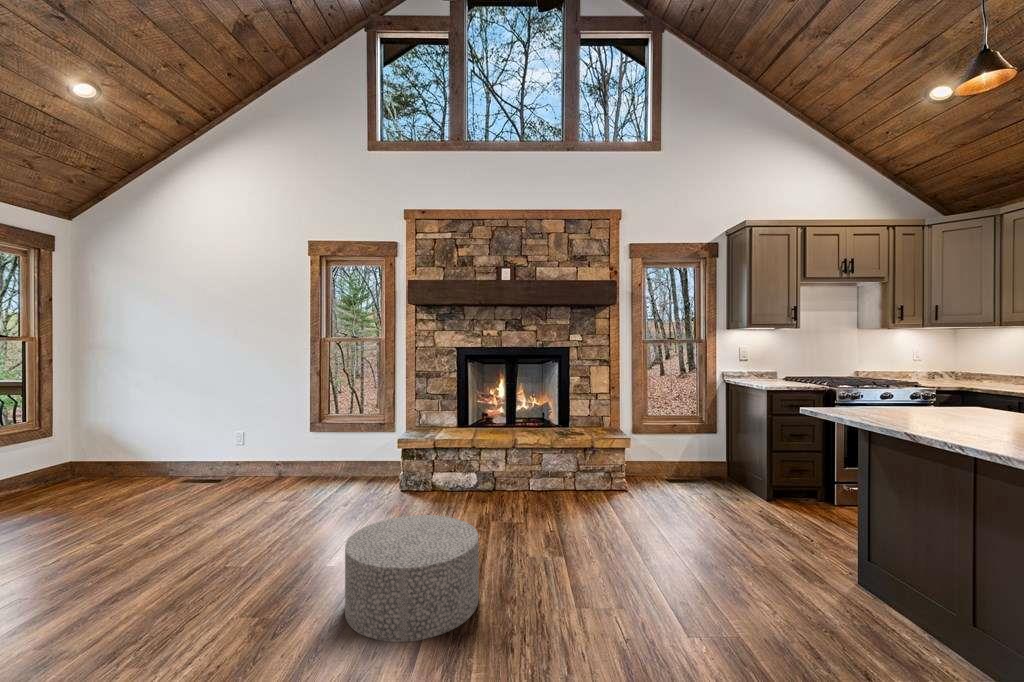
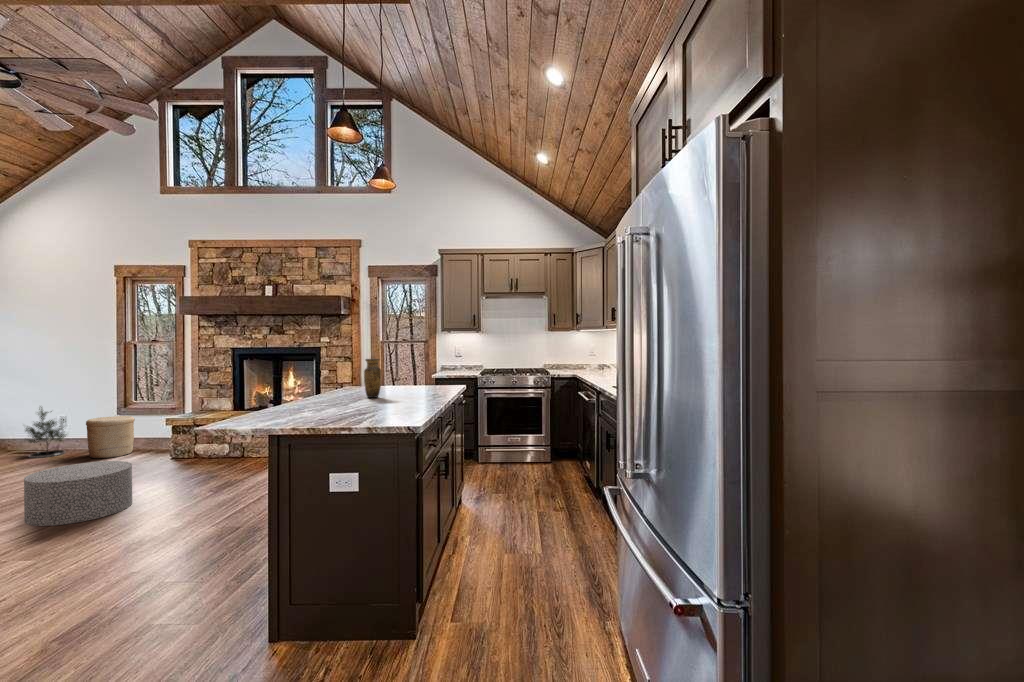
vase: none [954,364,994,432] -> present [364,359,381,398]
potted tree: none [204,419,254,489] -> present [26,407,66,458]
woven basket: none [285,433,339,491] -> present [86,416,135,458]

